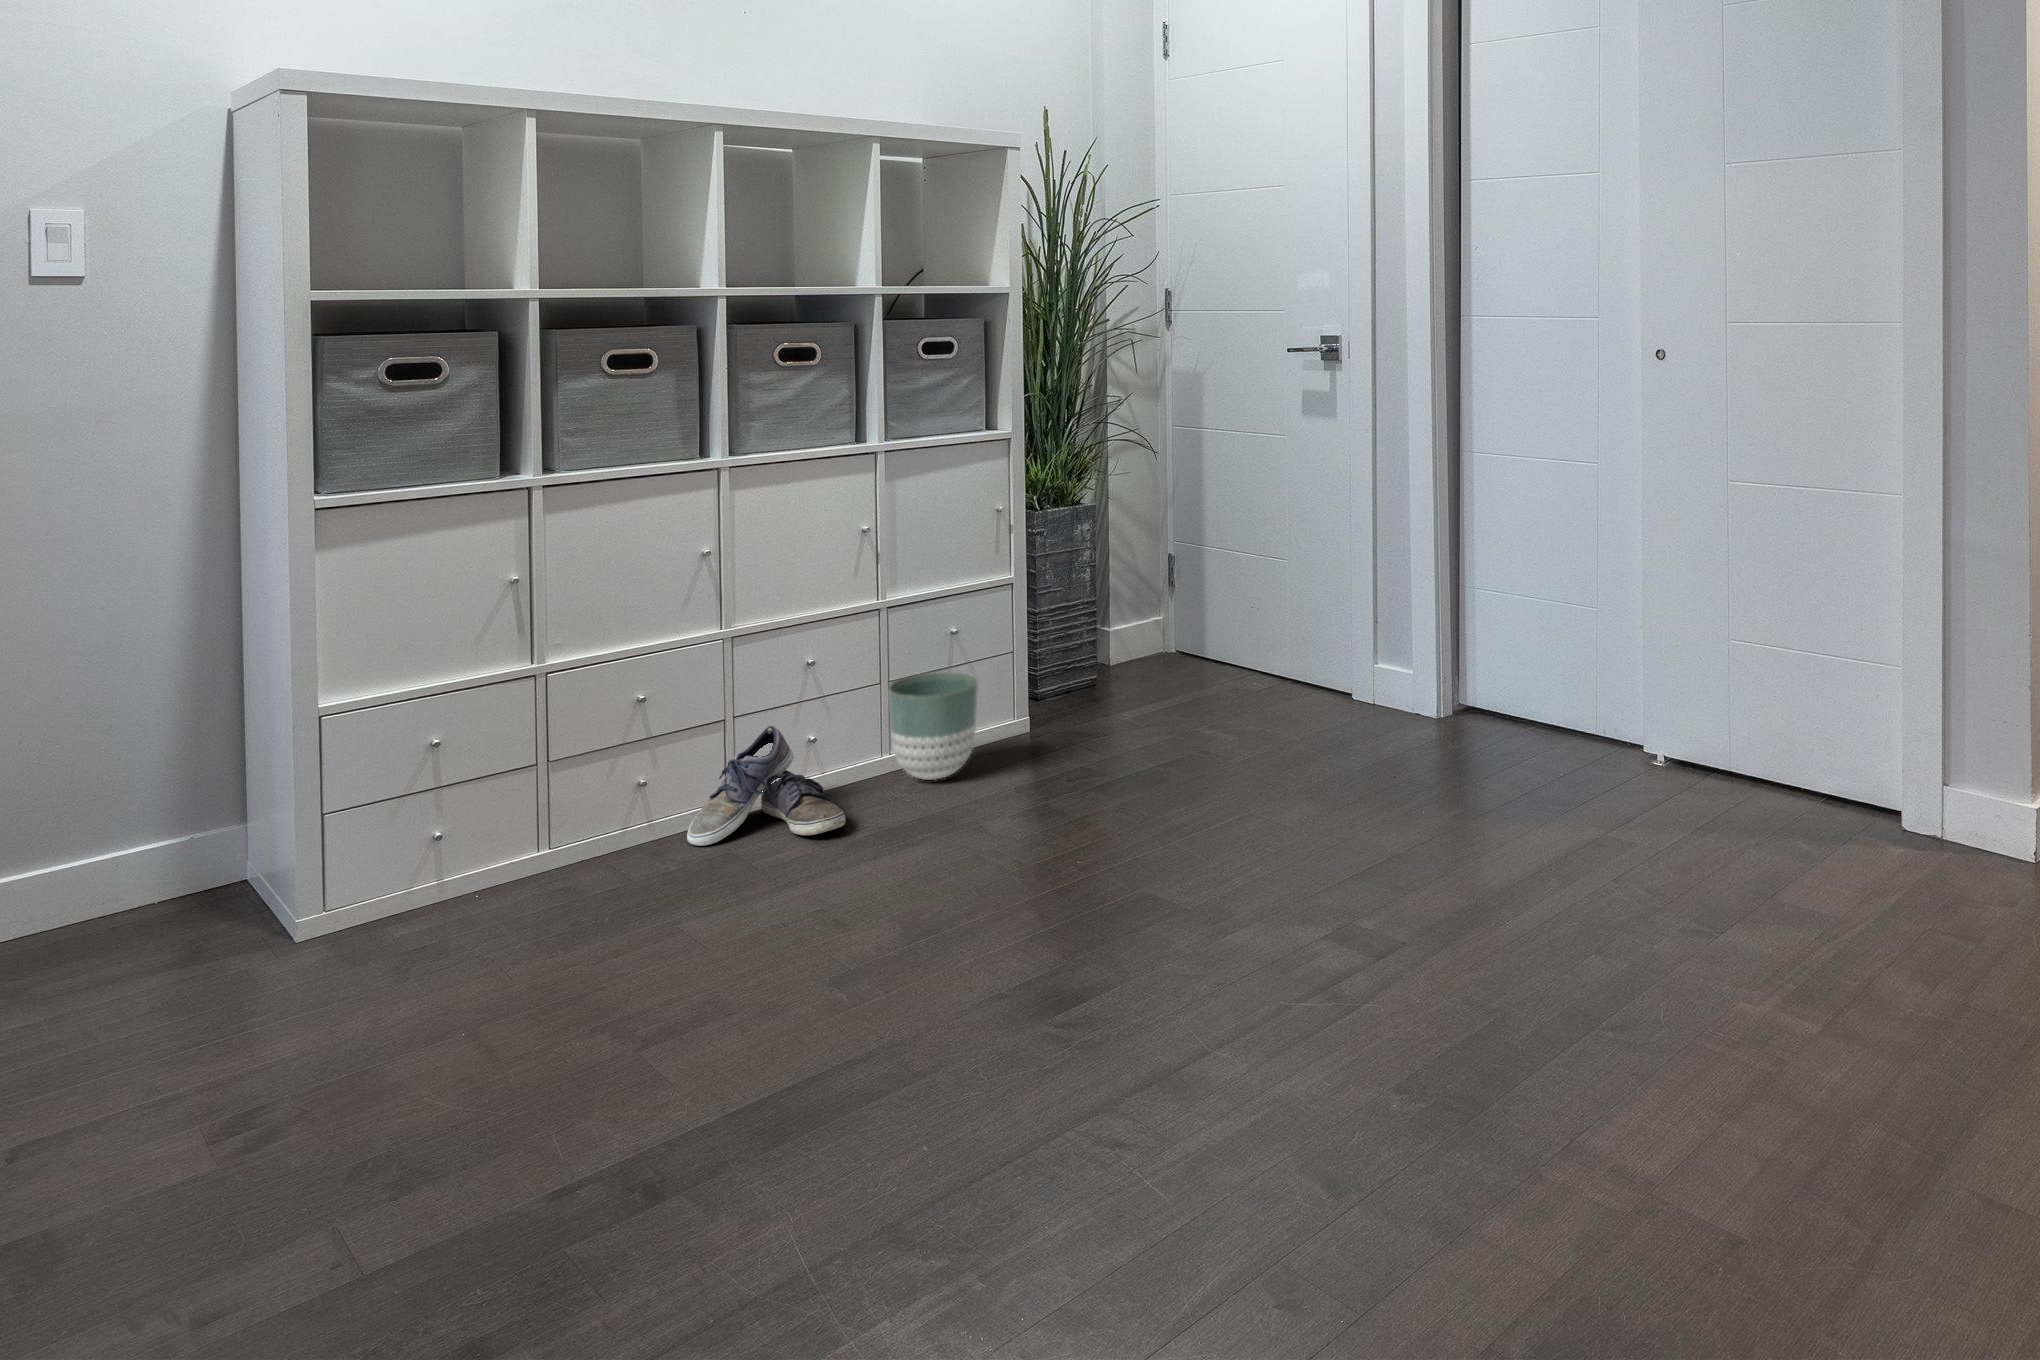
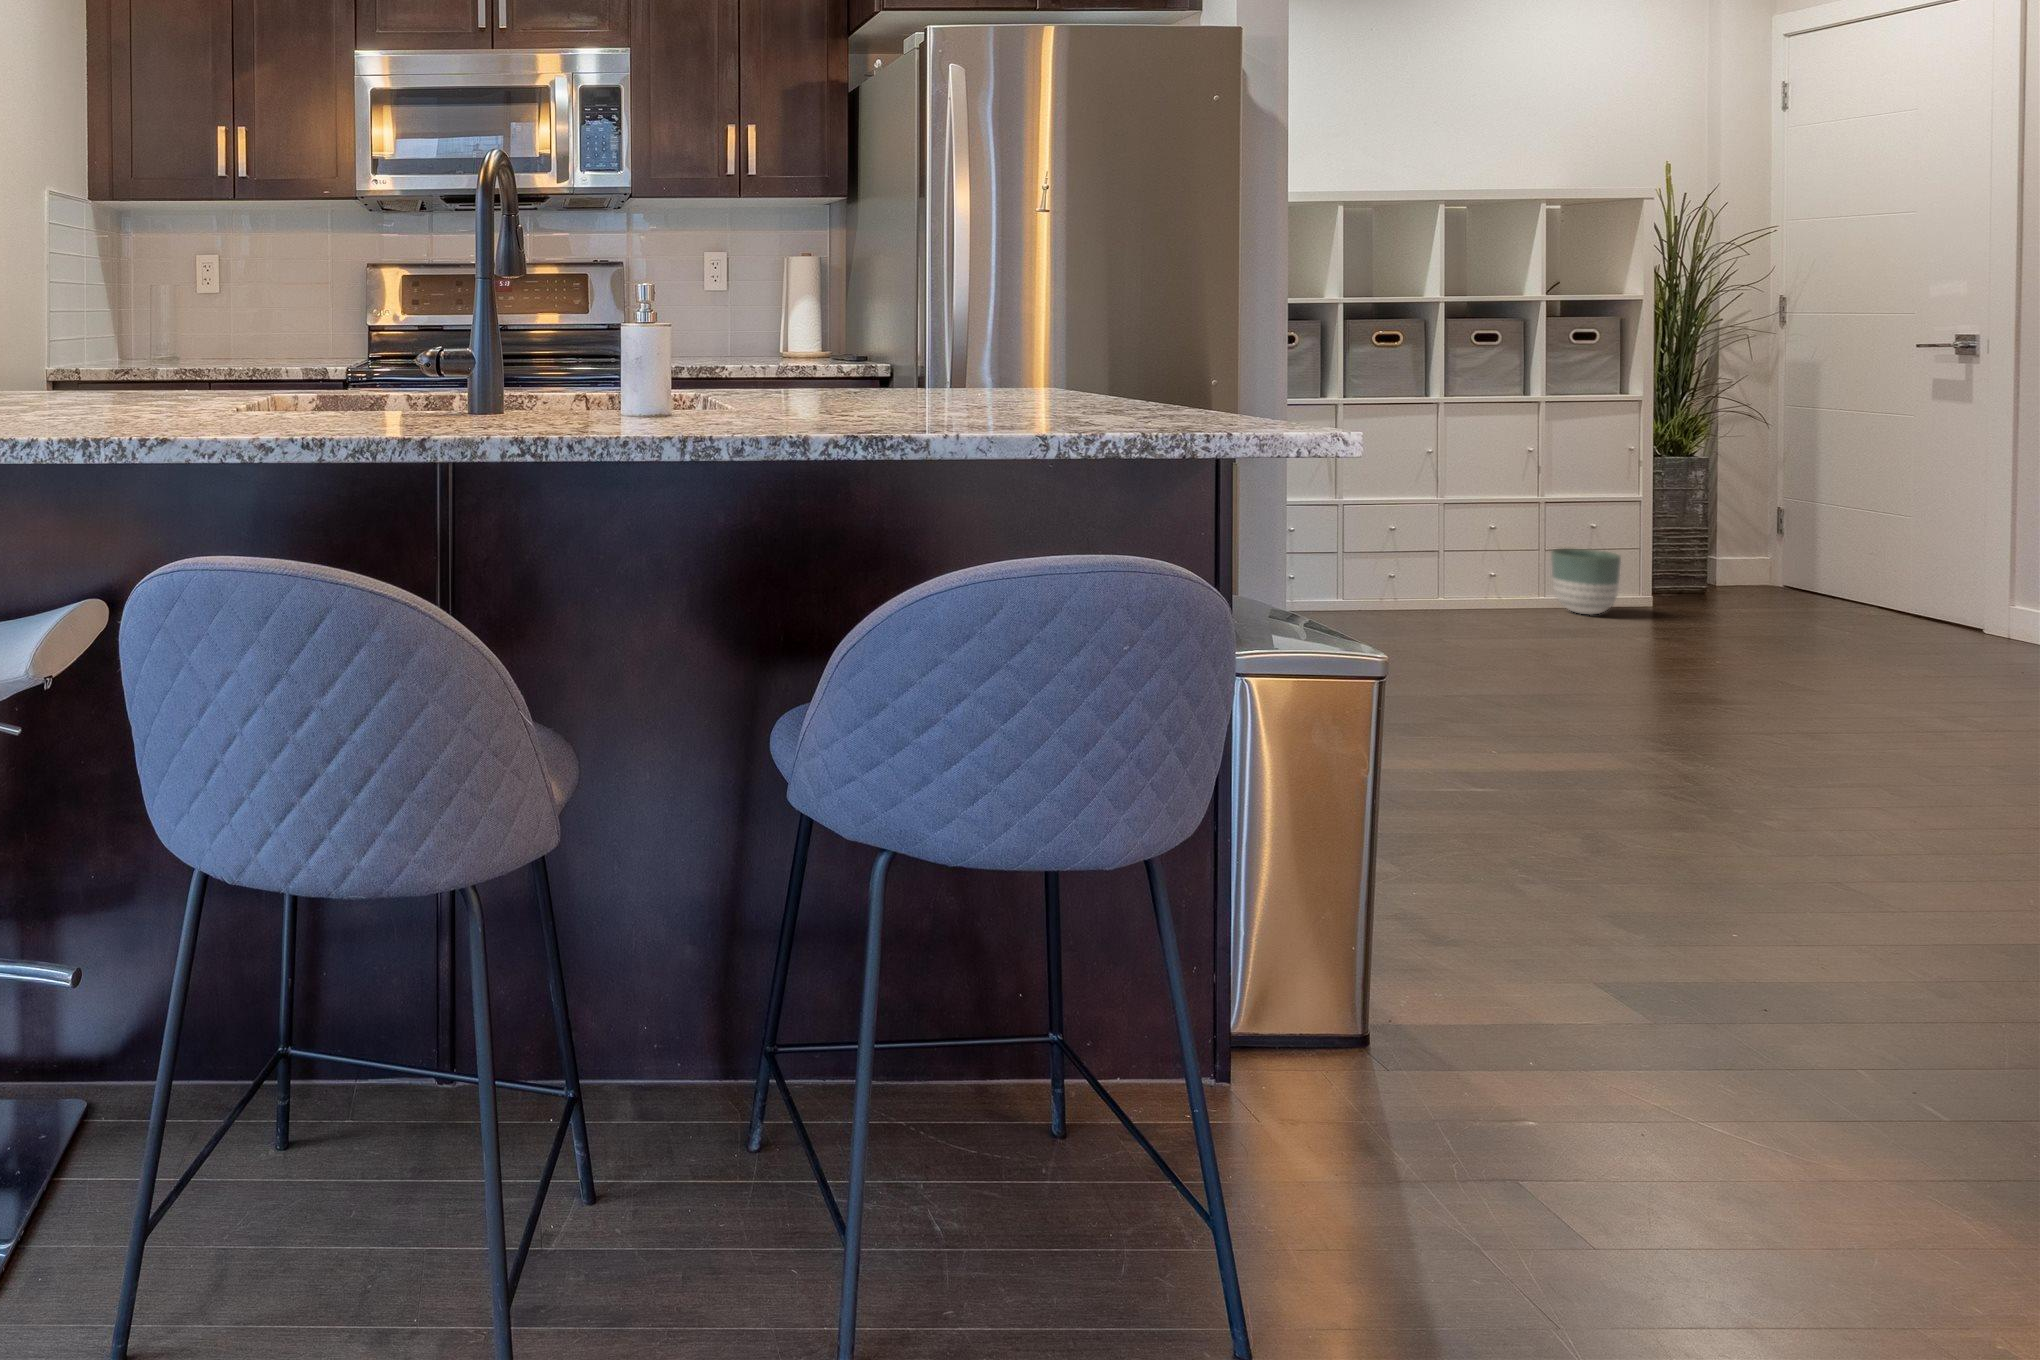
shoe: present [687,726,845,846] -> none [1426,559,1533,620]

